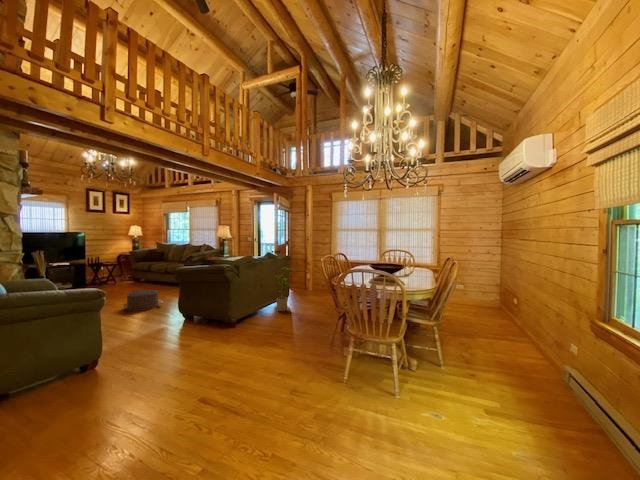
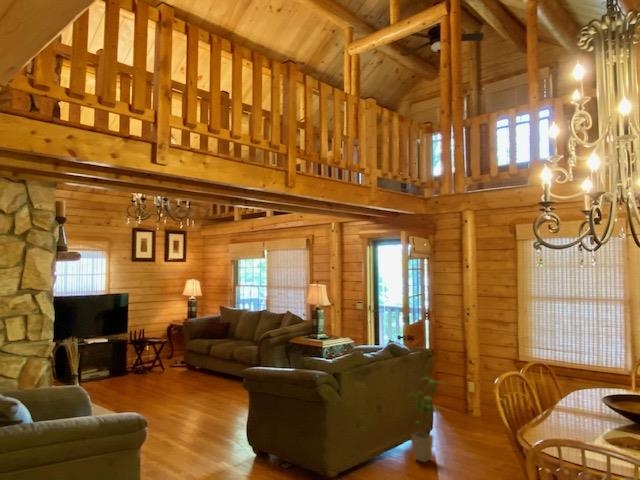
pouf: present [123,290,162,311] -> none [172,396,227,433]

